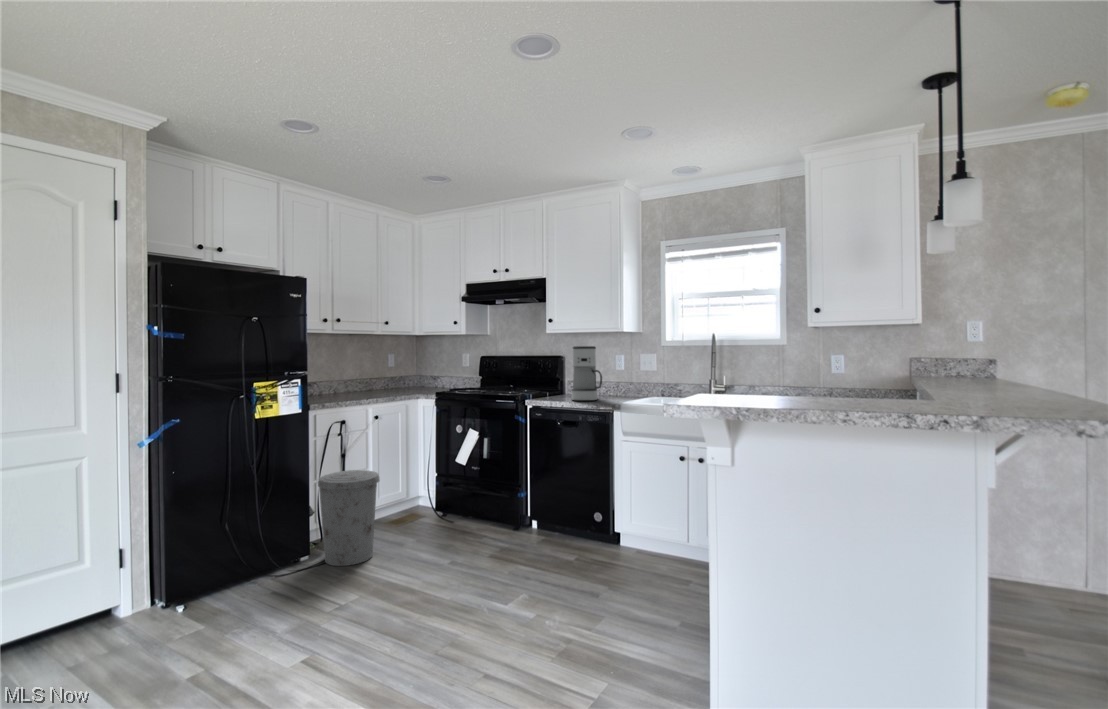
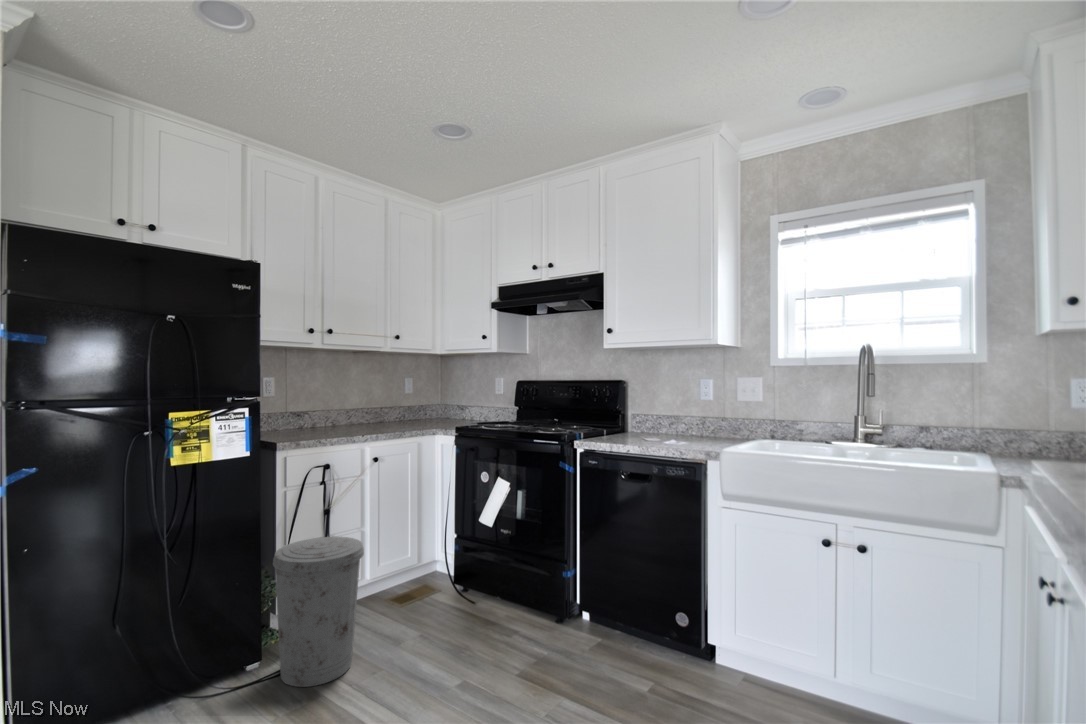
coffee maker: present [572,346,602,401] -> none [641,364,686,444]

